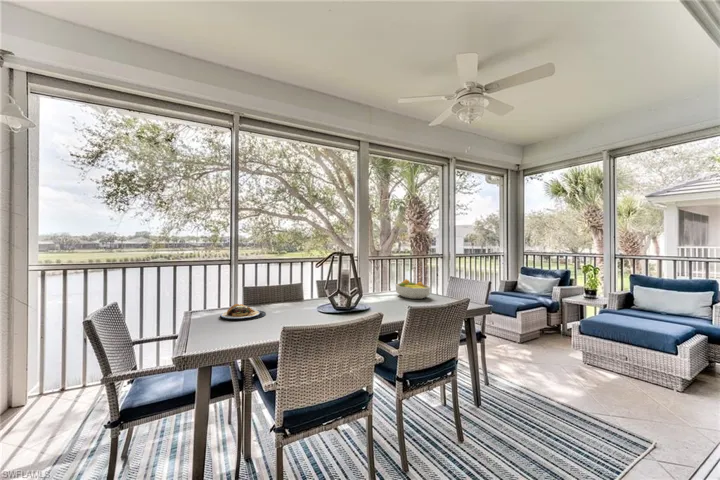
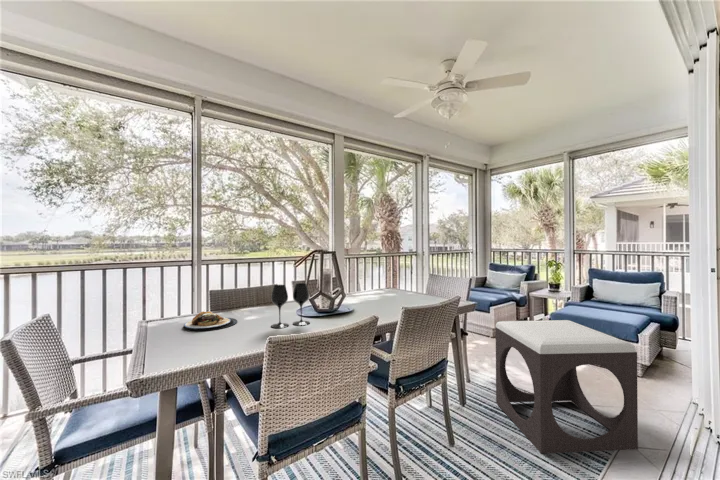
fruit bowl: present [396,279,430,299] -> none [374,278,411,299]
wine glass: none [294,282,329,321] -> present [271,283,310,328]
footstool: none [513,325,658,464] -> present [495,320,638,453]

